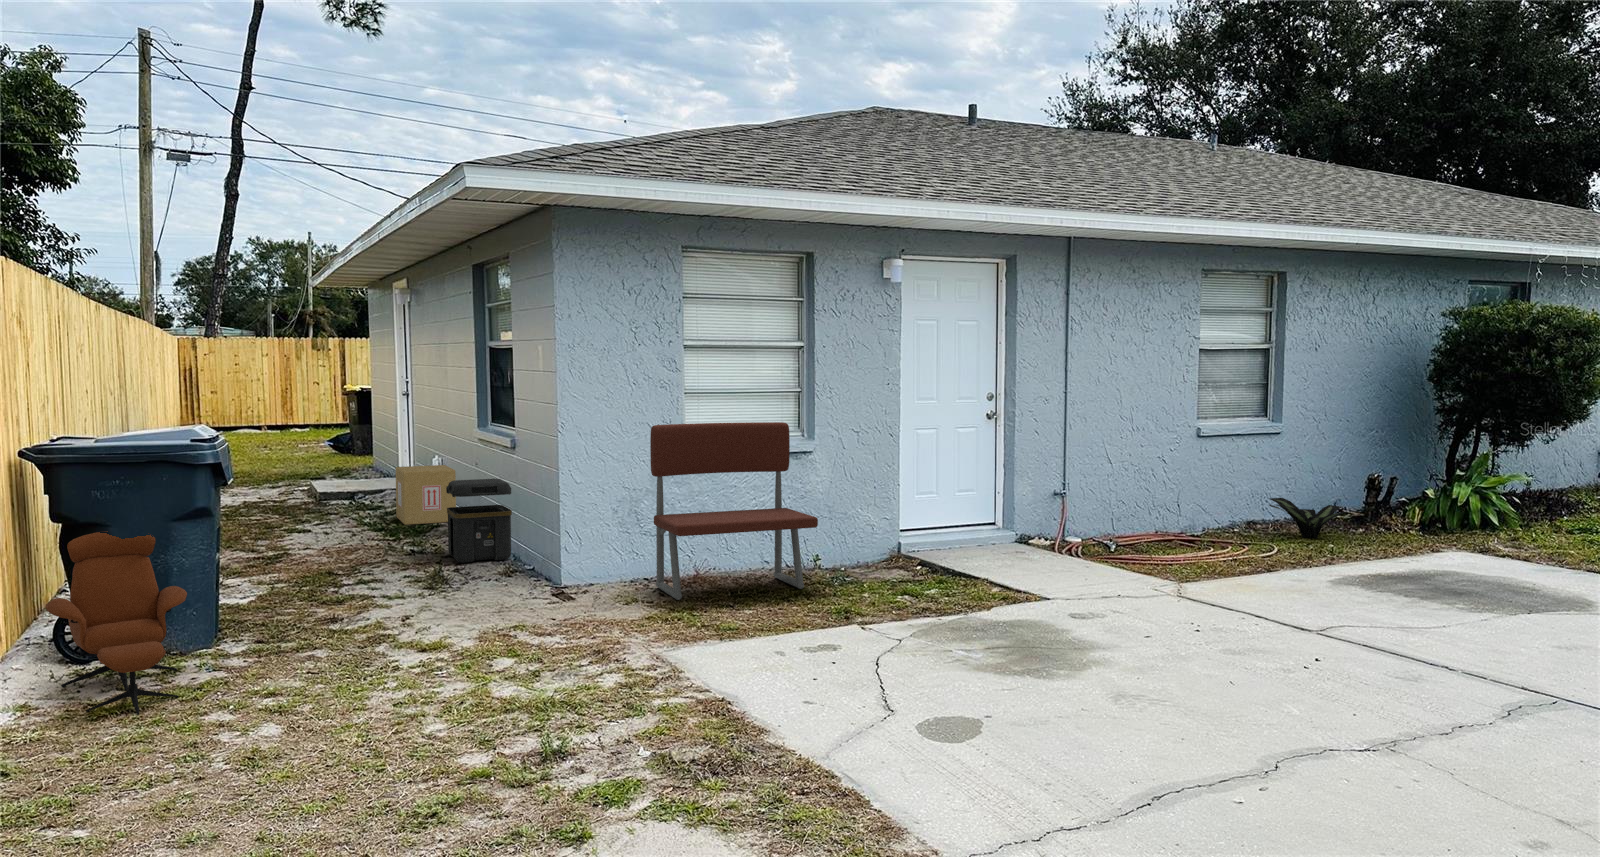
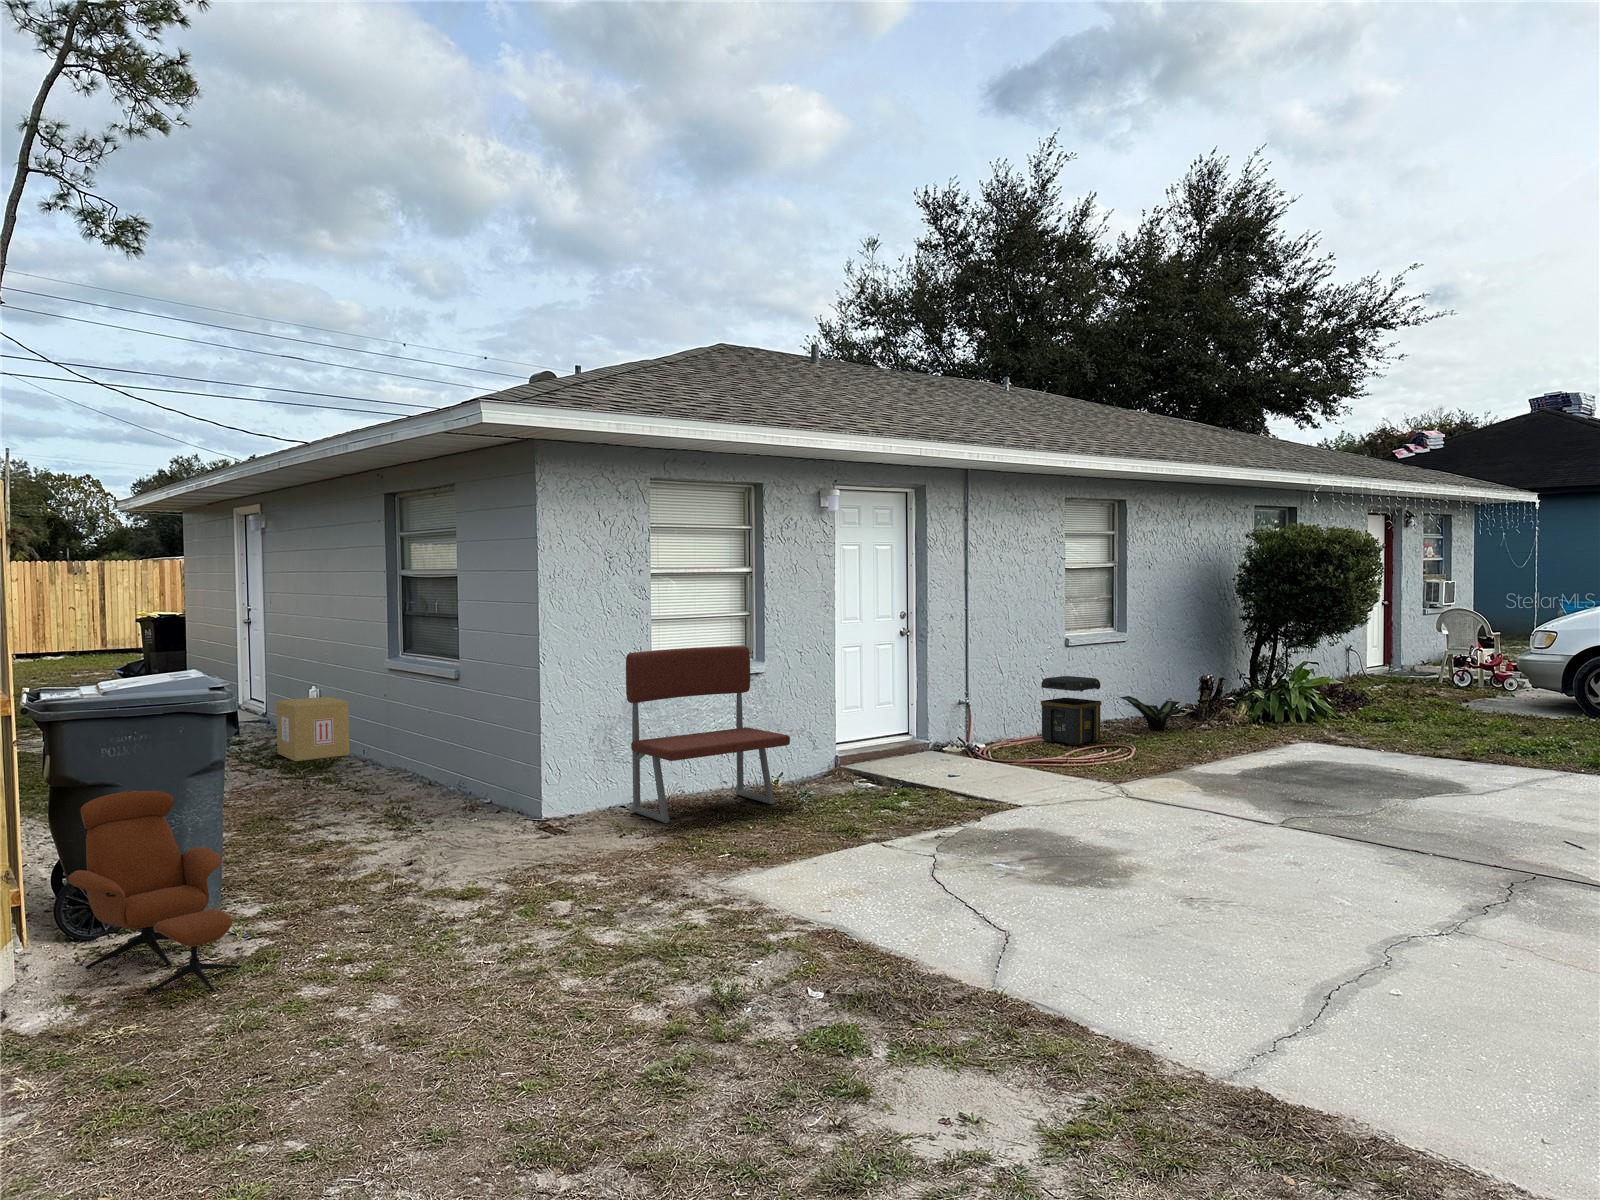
toolbox: present [446,479,512,563] -> present [1041,676,1102,746]

